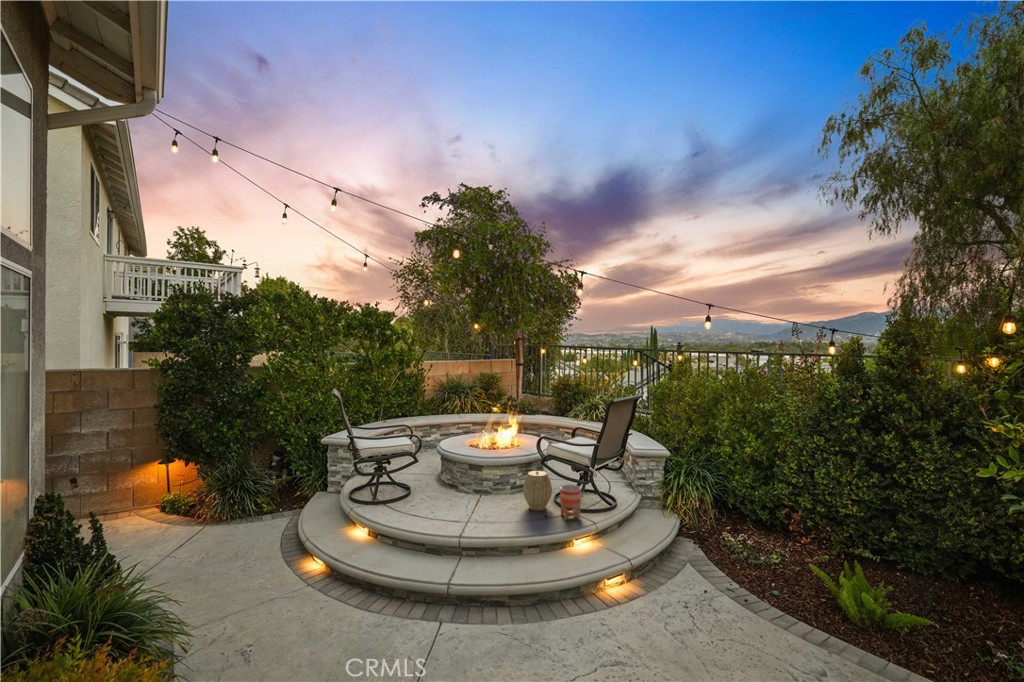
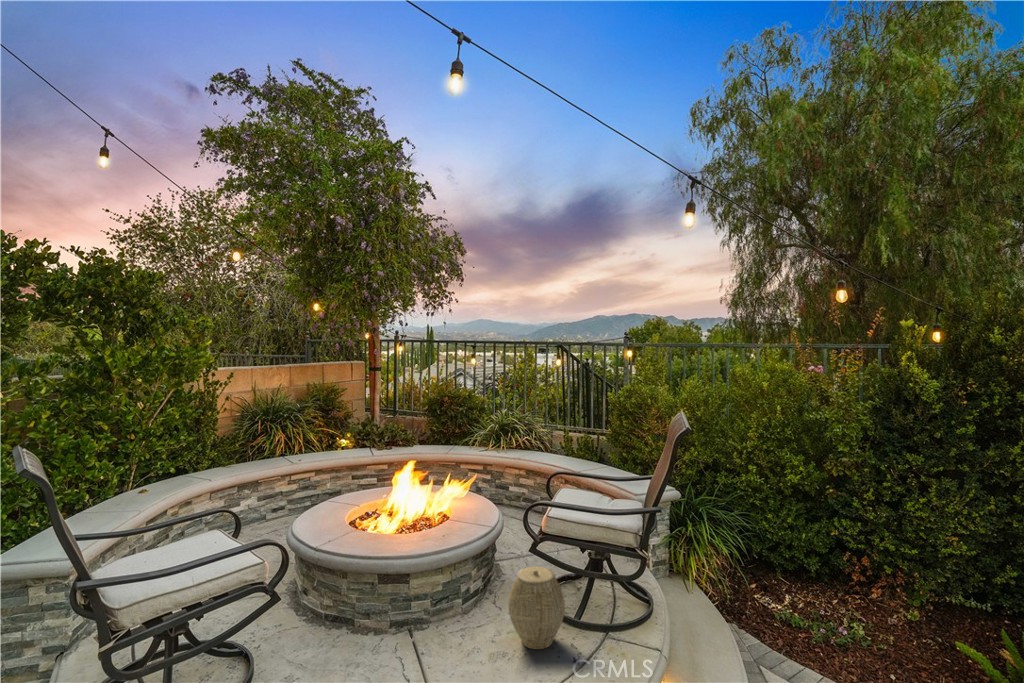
planter: present [560,485,581,520] -> none [591,586,634,664]

